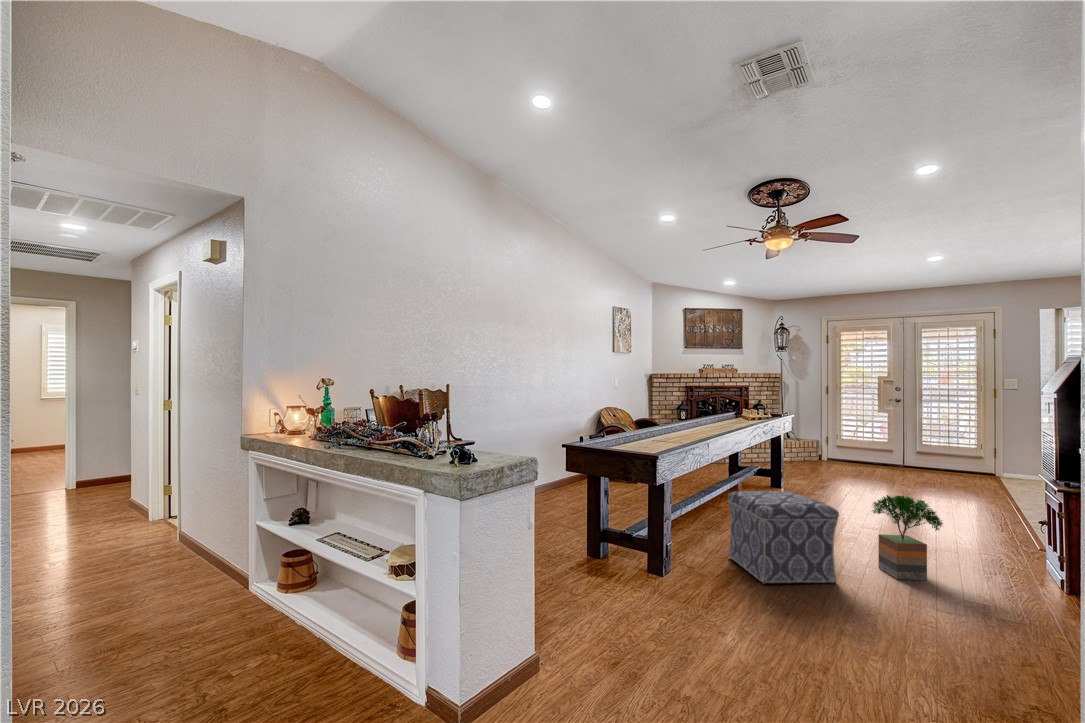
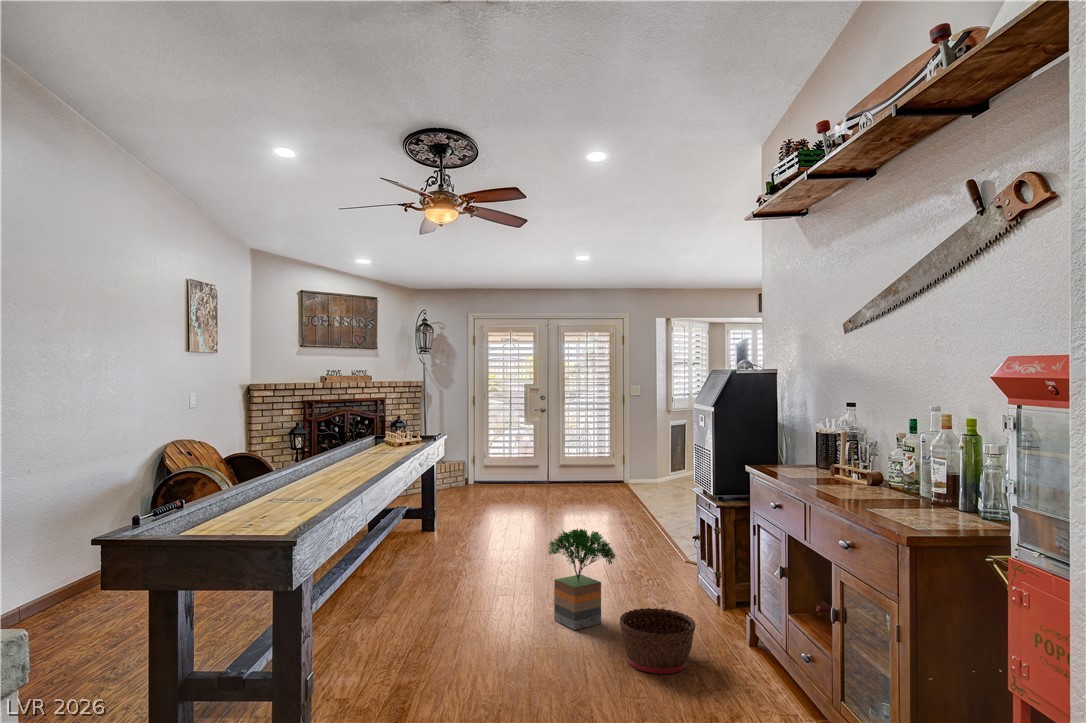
ottoman: present [728,491,839,584] -> none [382,544,520,684]
basket: none [937,571,1027,634] -> present [620,608,695,674]

